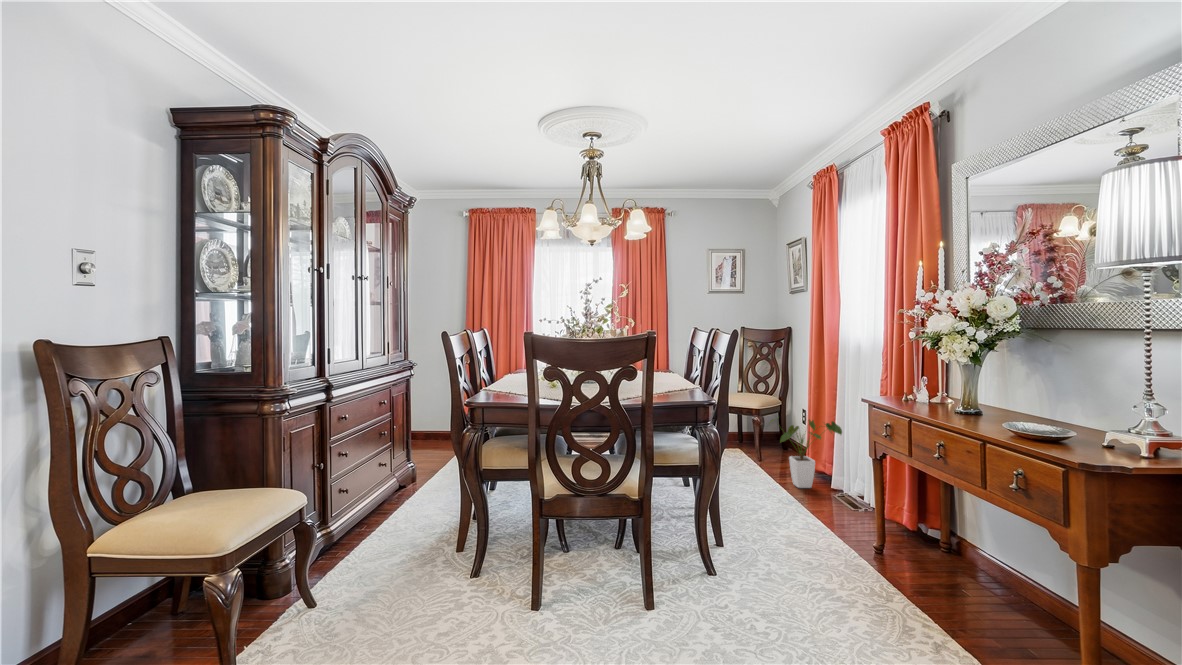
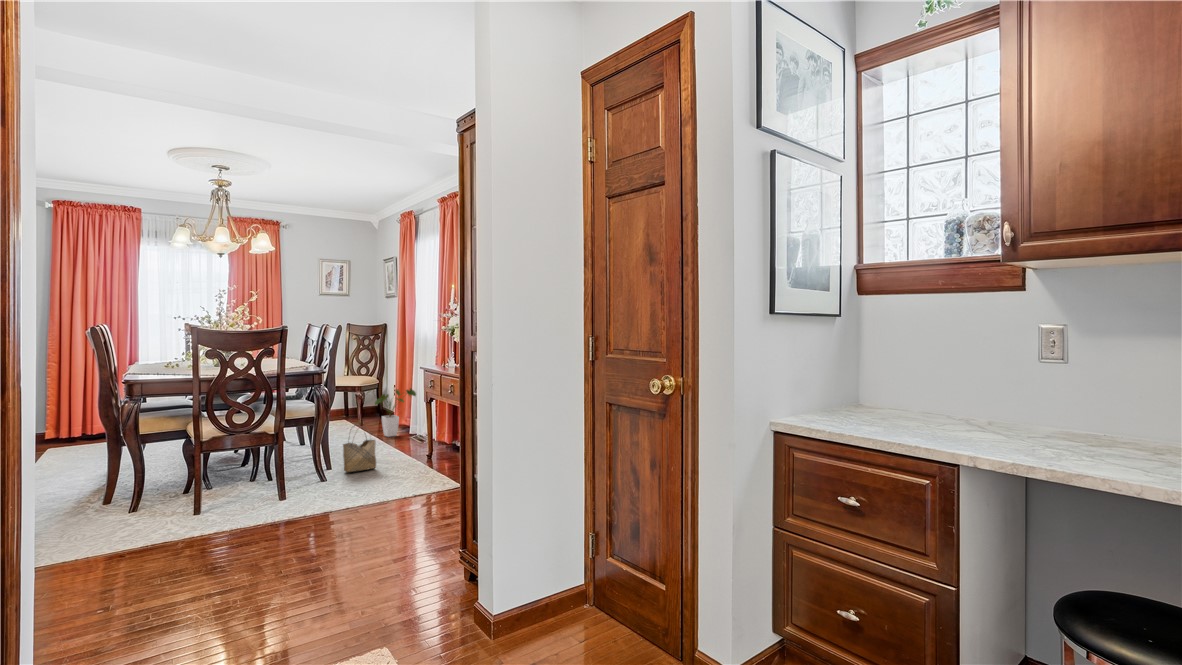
woven basket: none [739,486,792,564] -> present [343,425,376,472]

